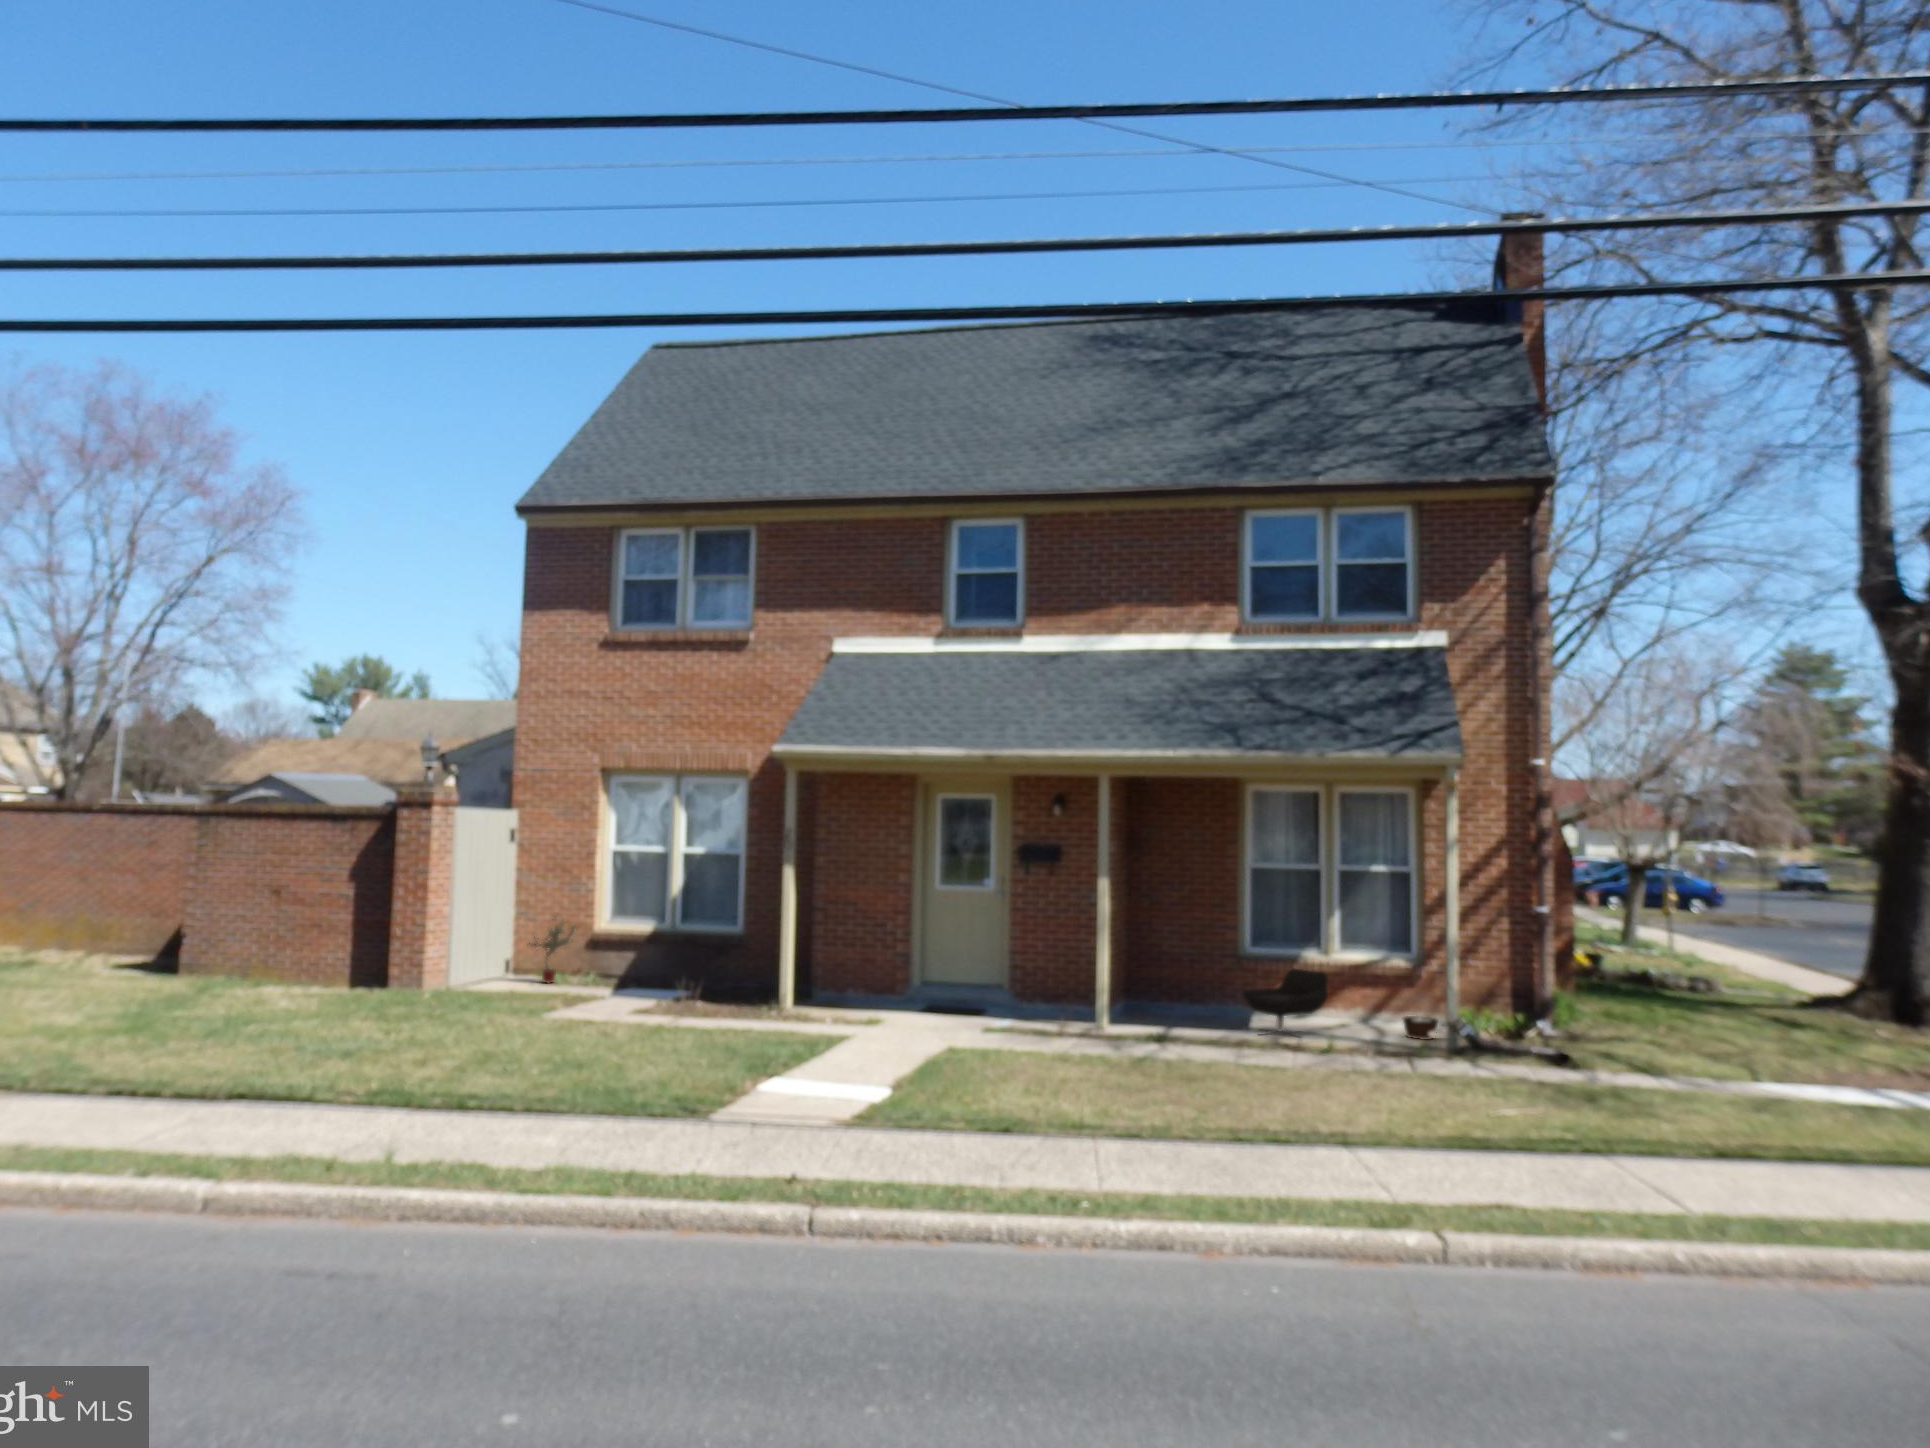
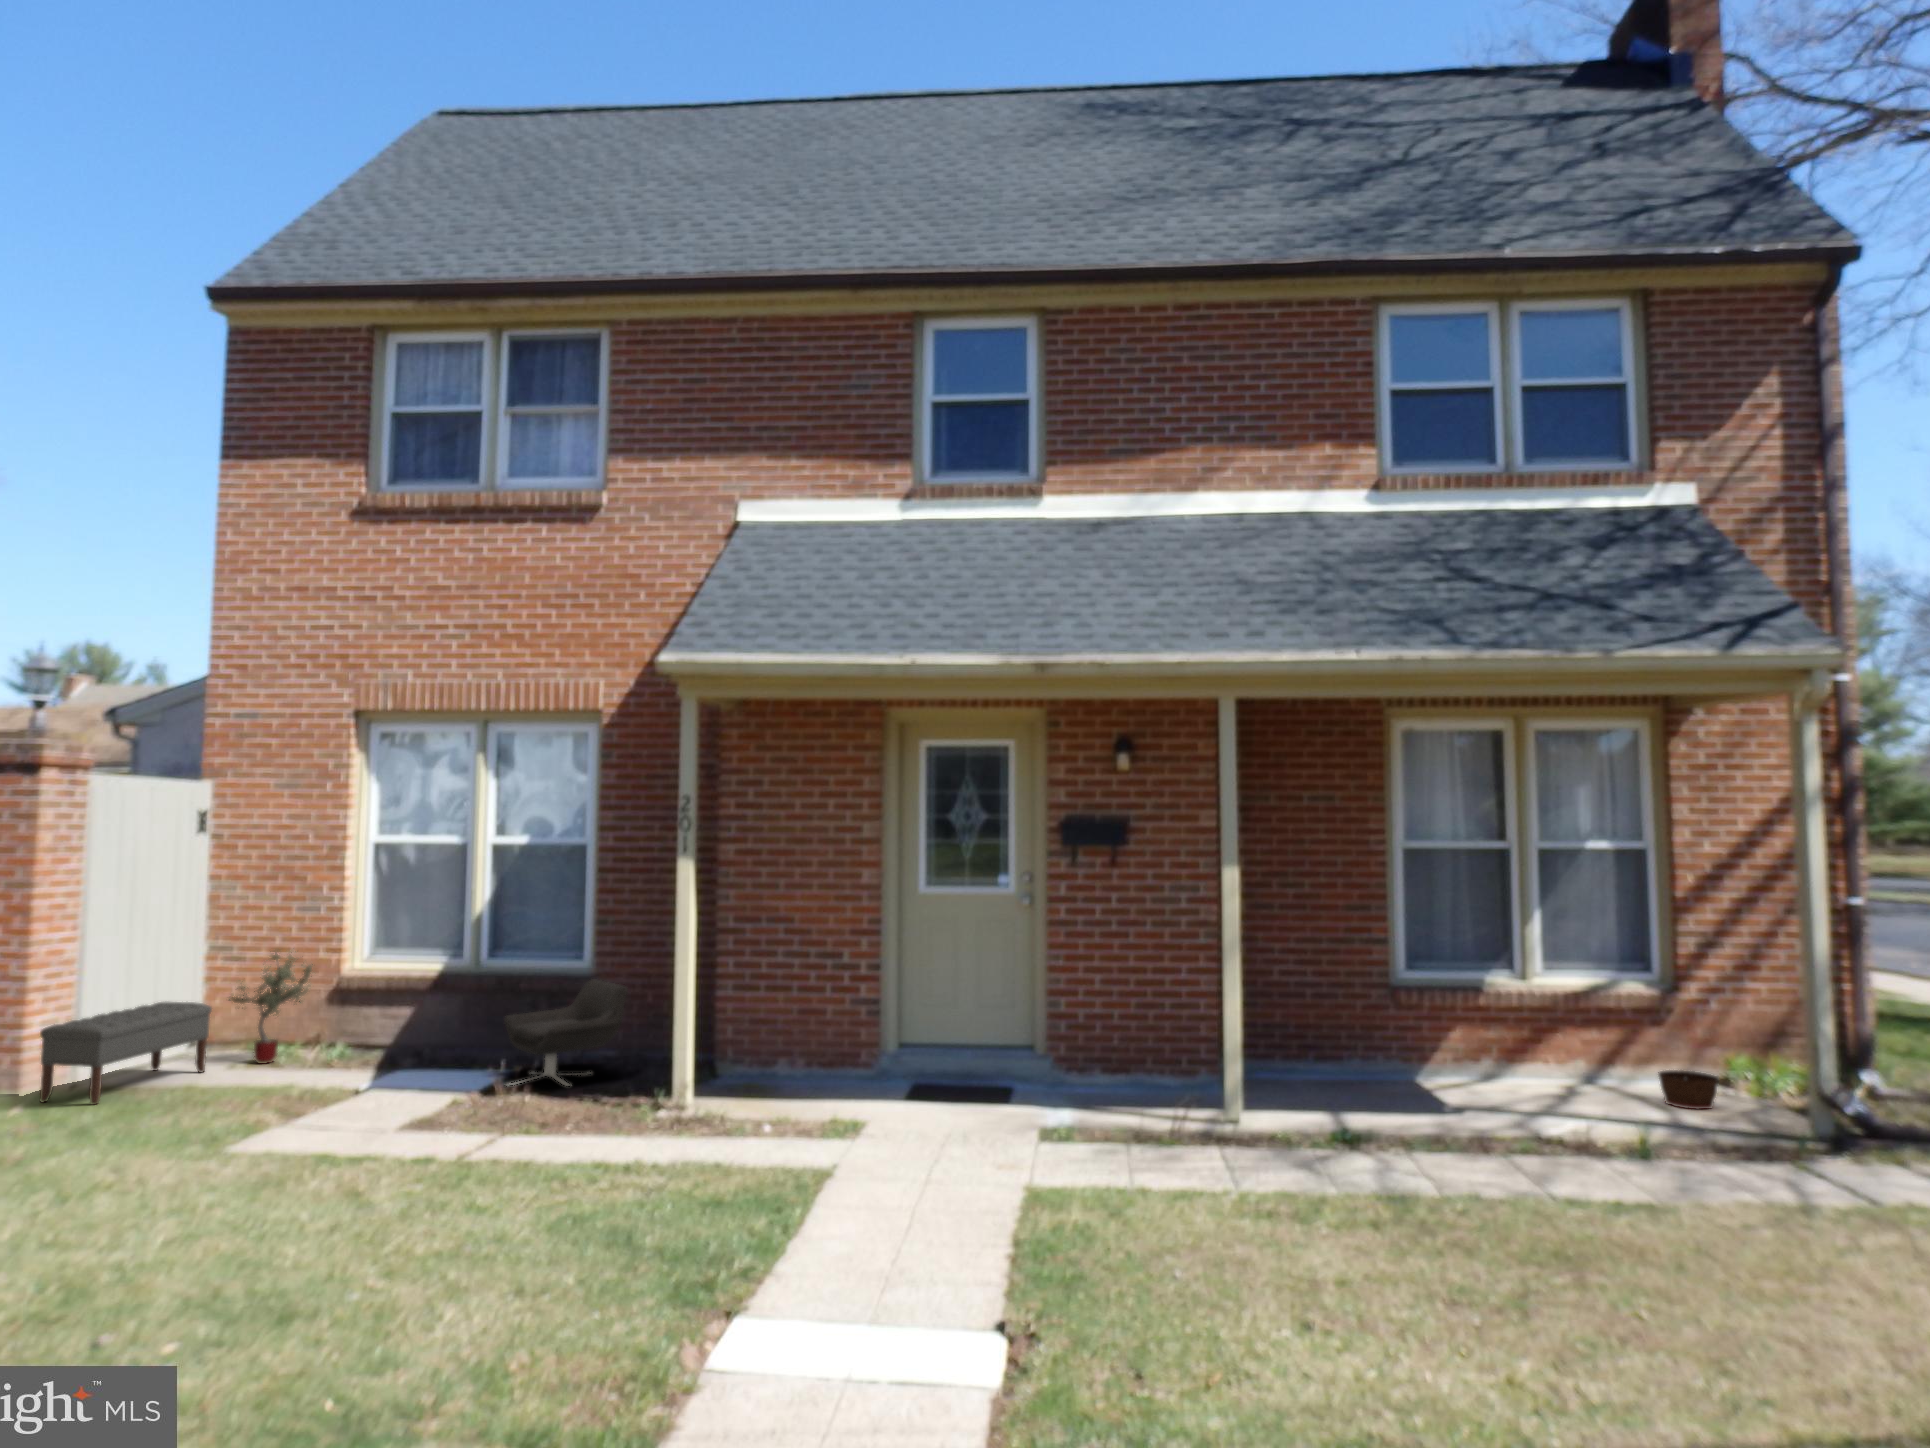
bench: none [436,943,521,996] -> present [40,1002,212,1105]
lounge chair: present [1243,969,1328,1031] -> present [504,979,628,1086]

